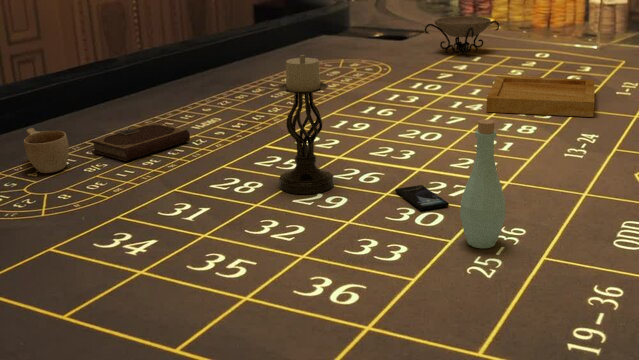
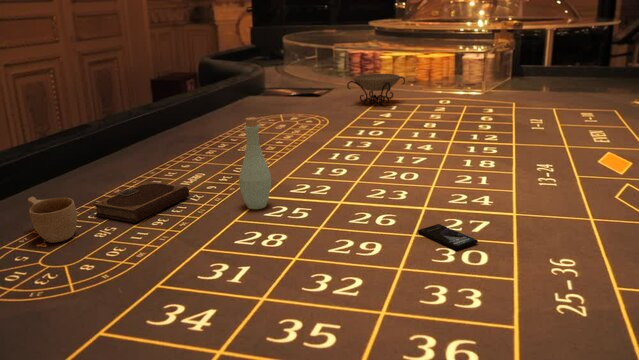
candle holder: present [279,55,334,194] -> none [303,108,357,243]
tray: present [486,76,594,117] -> none [429,120,528,152]
bottle: present [460,119,506,248] -> present [239,117,271,209]

